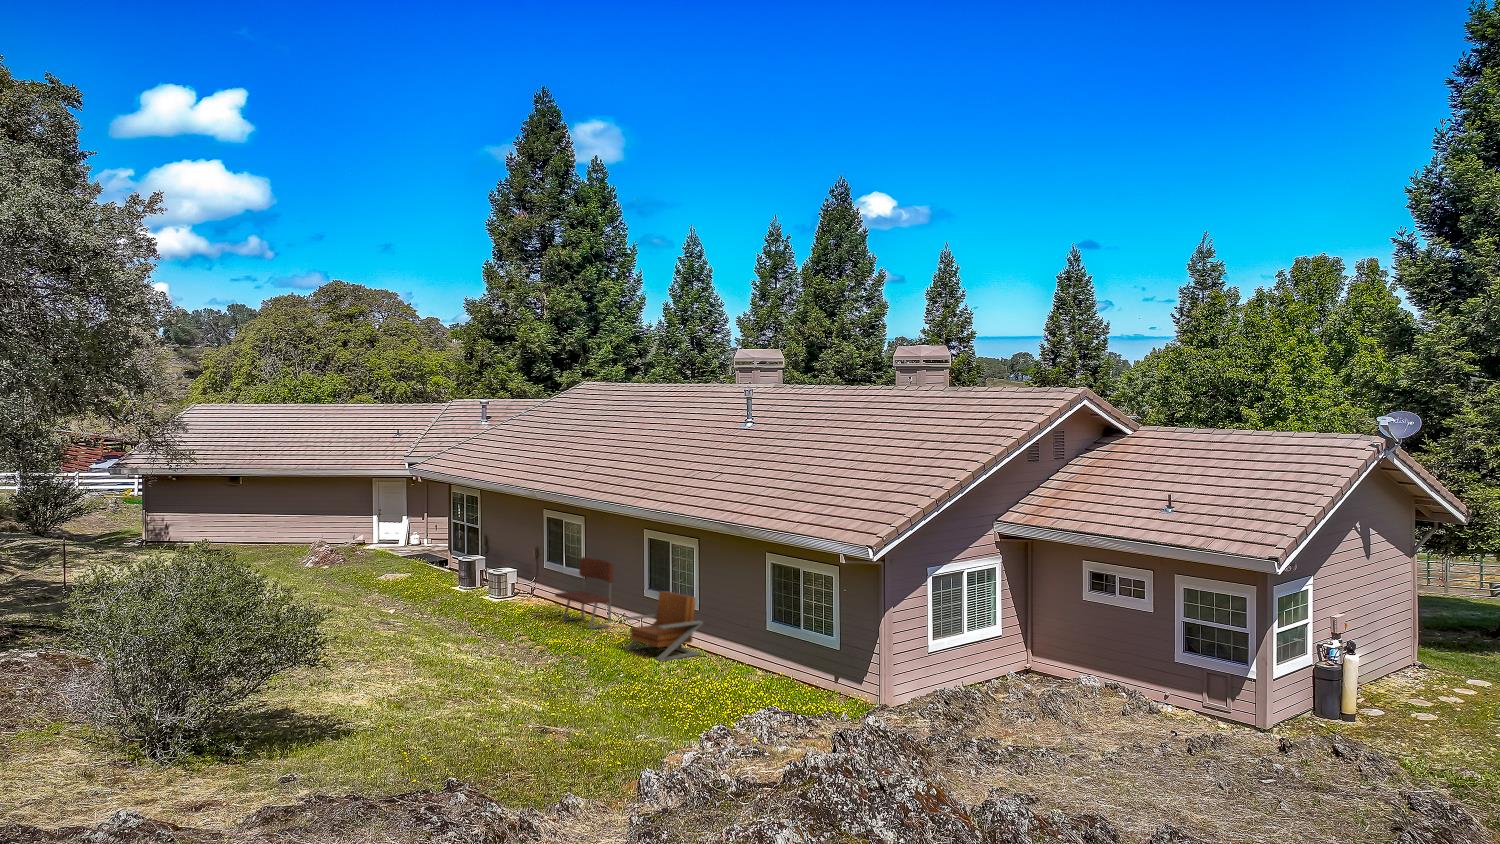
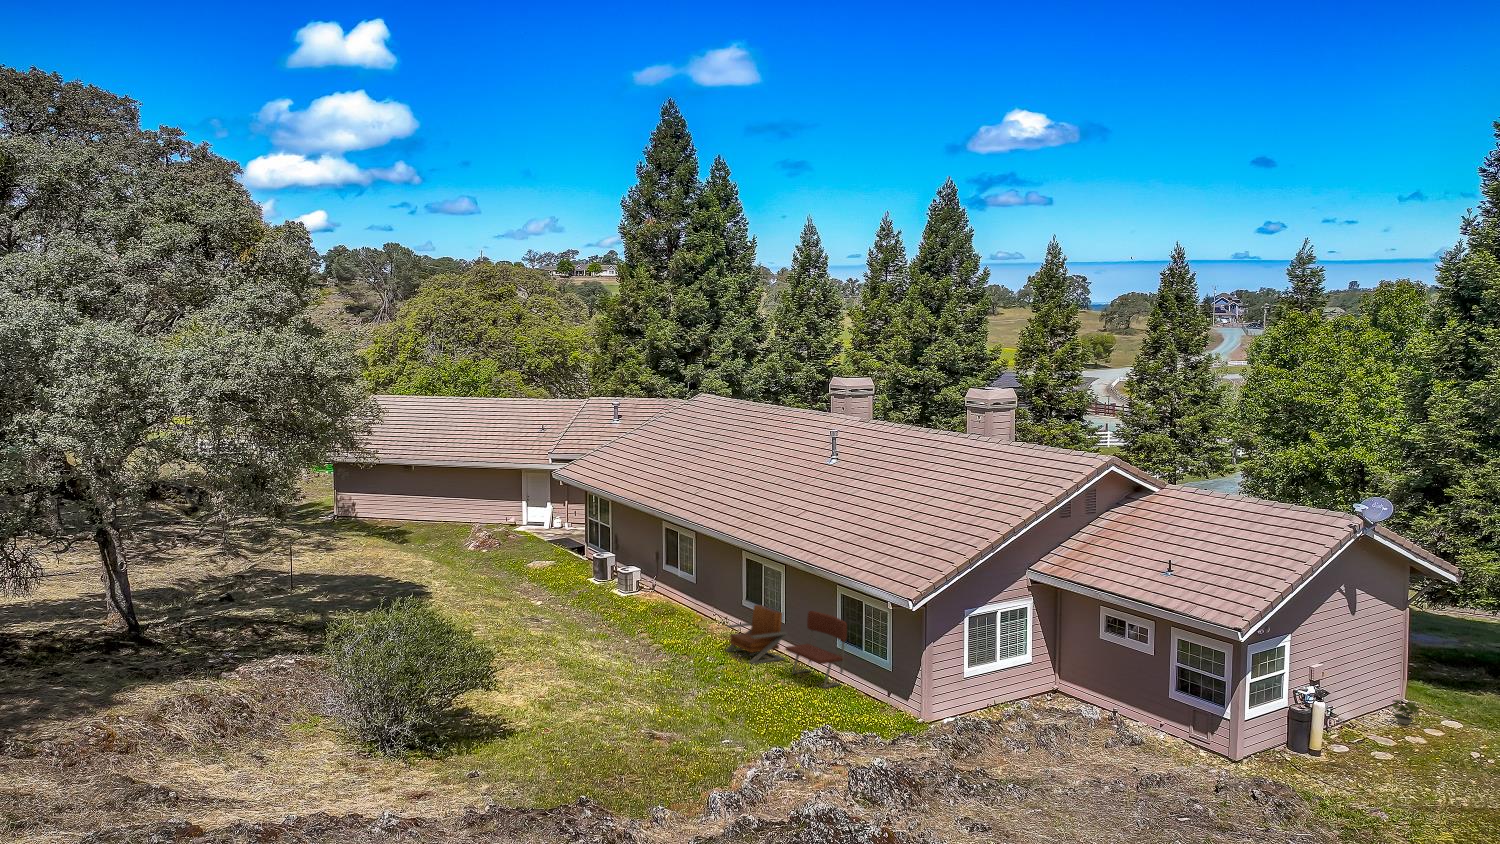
bench: present [555,557,614,629] -> present [785,611,847,688]
potted plant: none [1401,656,1437,684] -> present [1391,700,1419,725]

